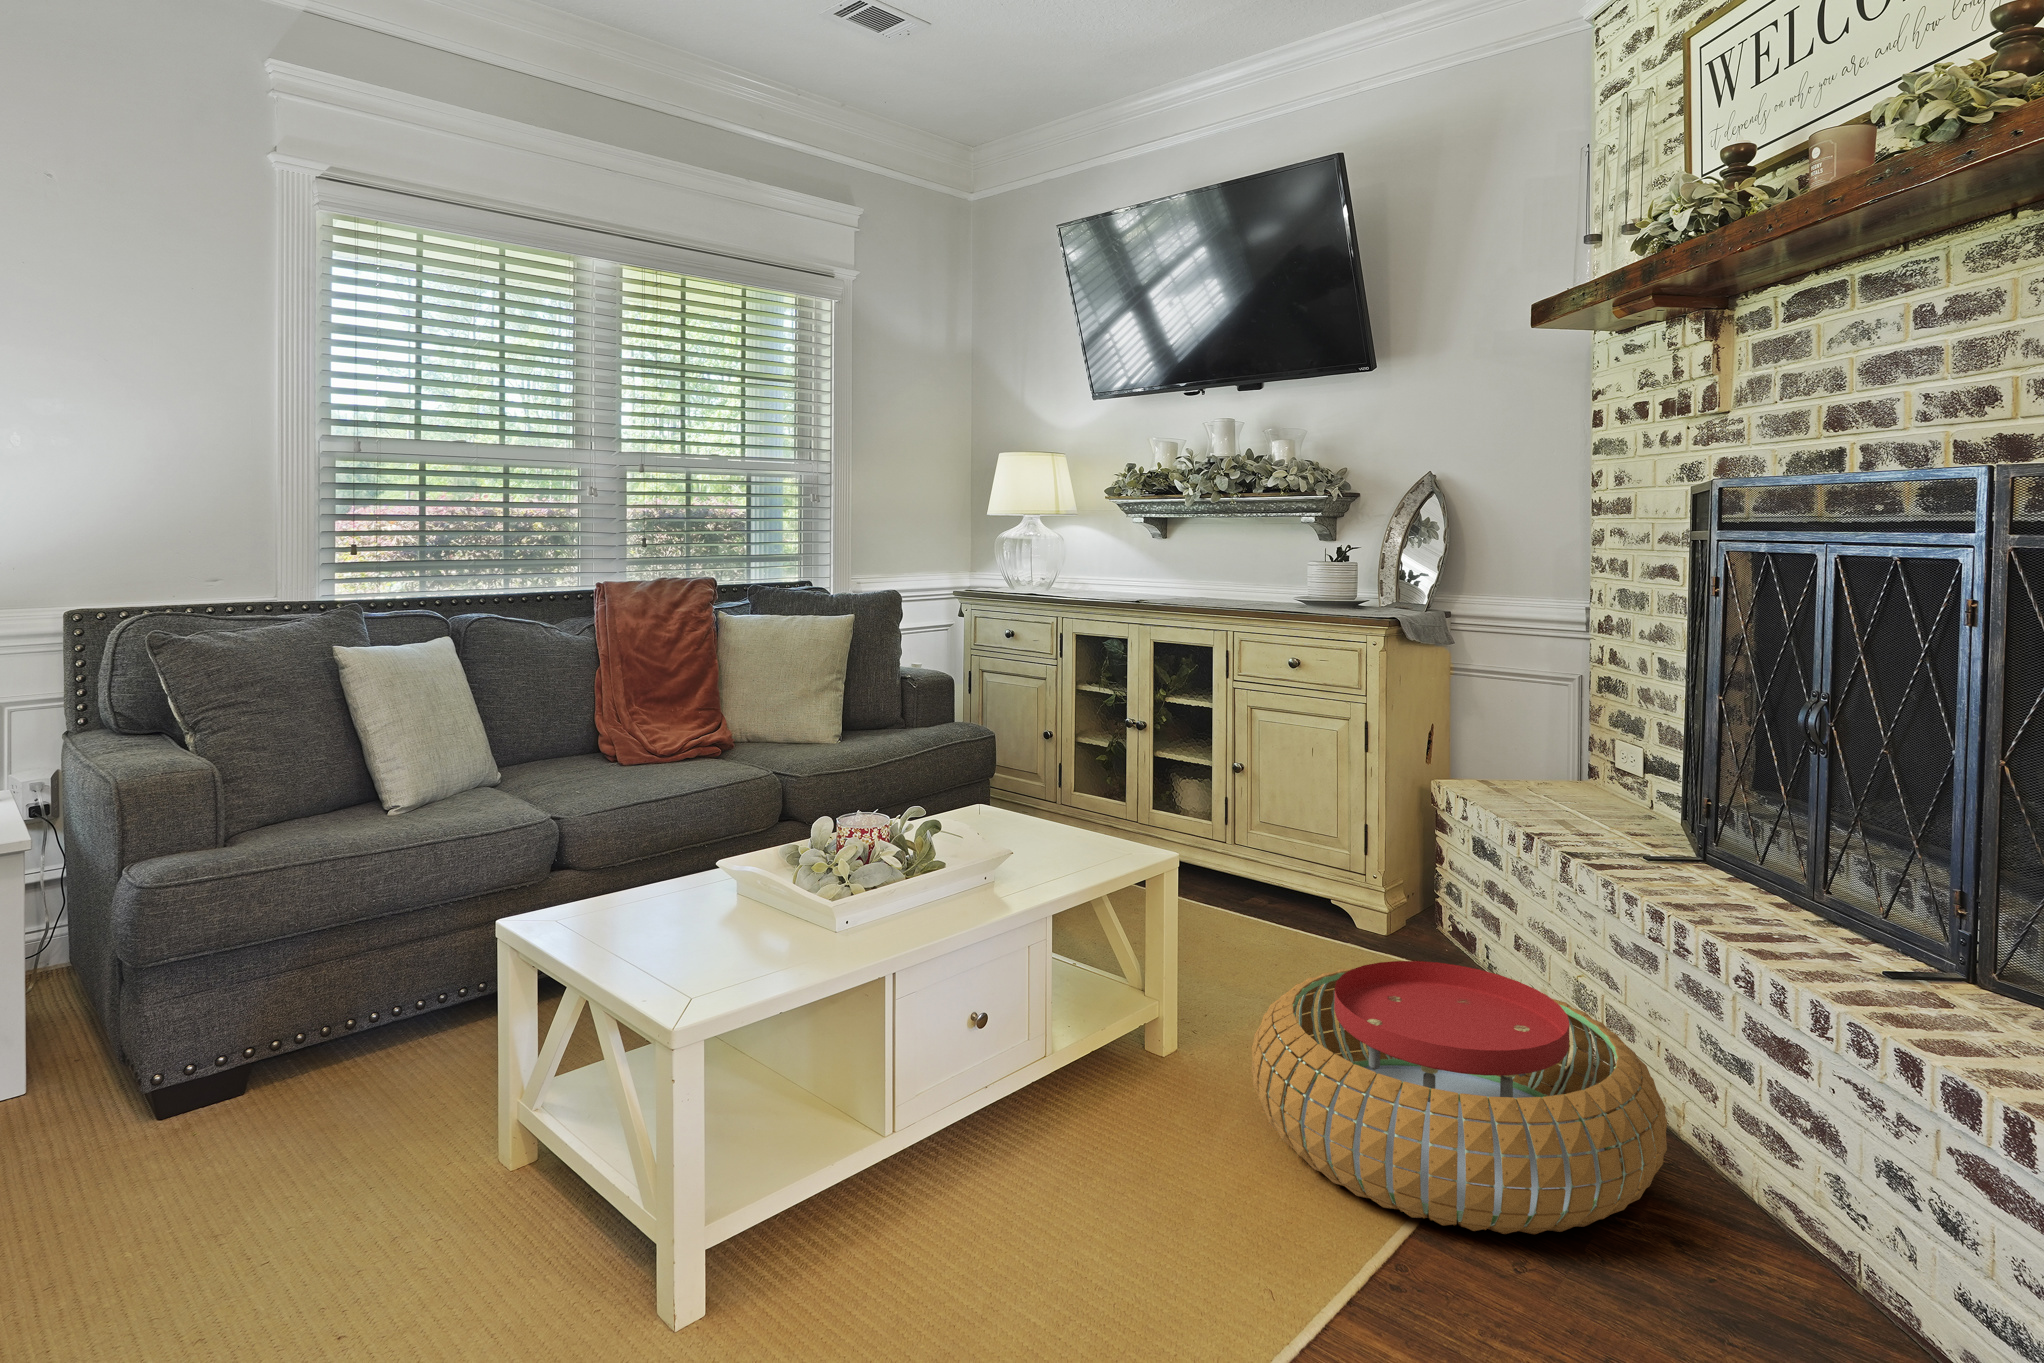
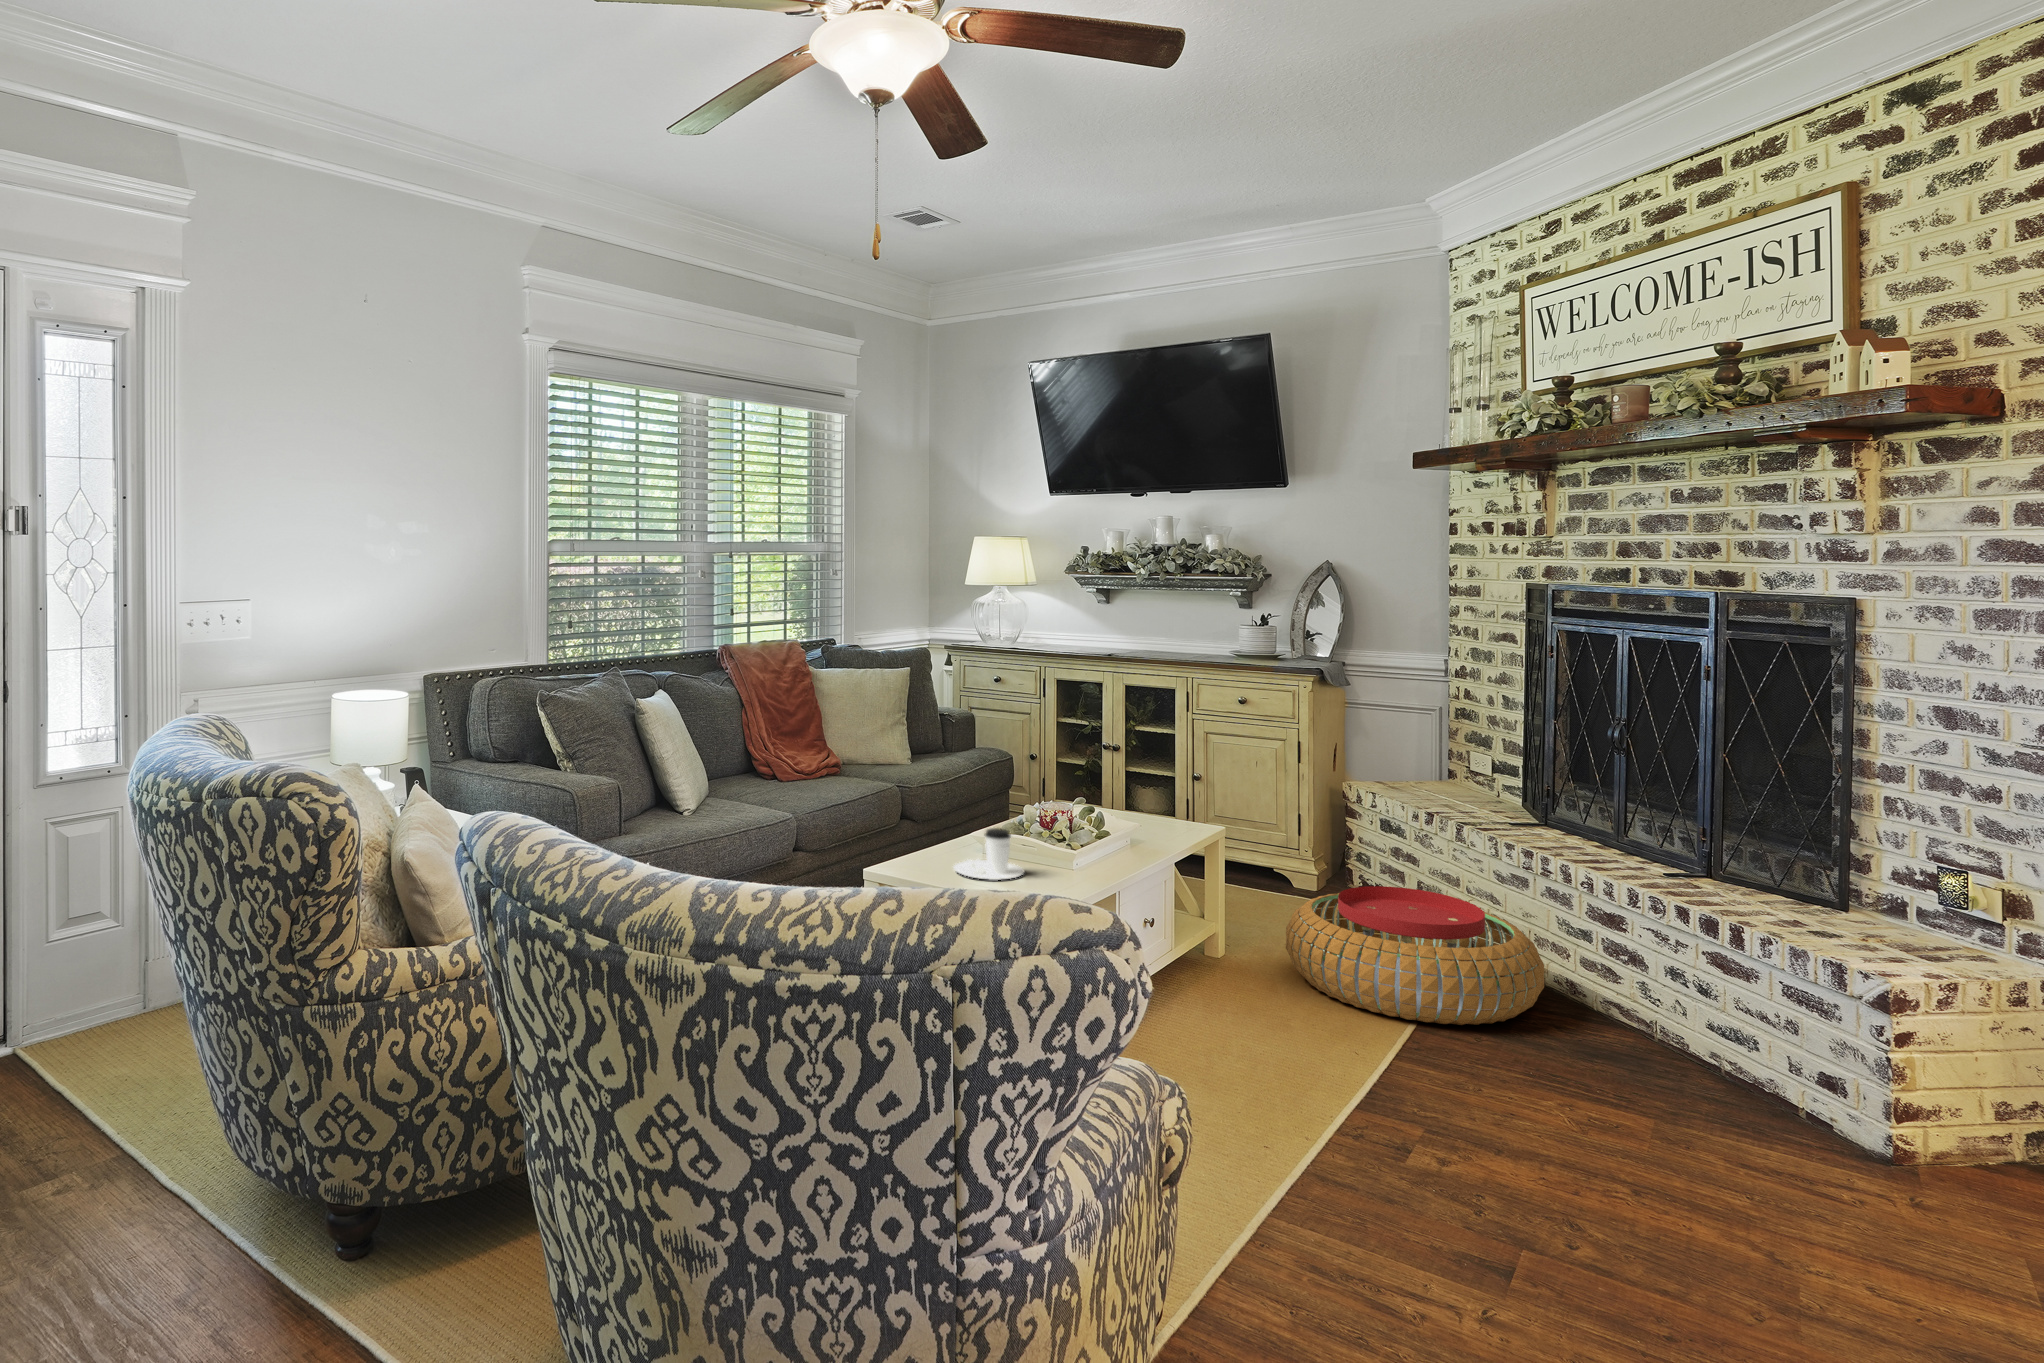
coffee cup: none [632,873,755,965] -> present [953,828,1024,880]

